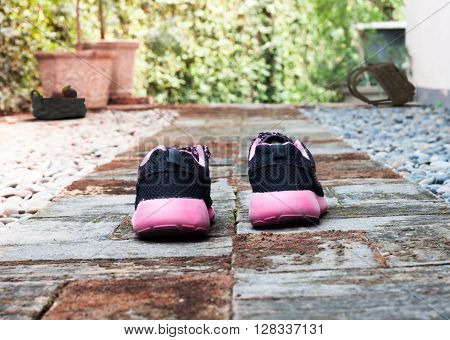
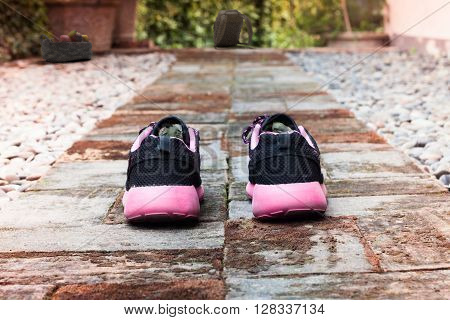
backpack: present [347,62,416,107] -> present [213,9,253,47]

